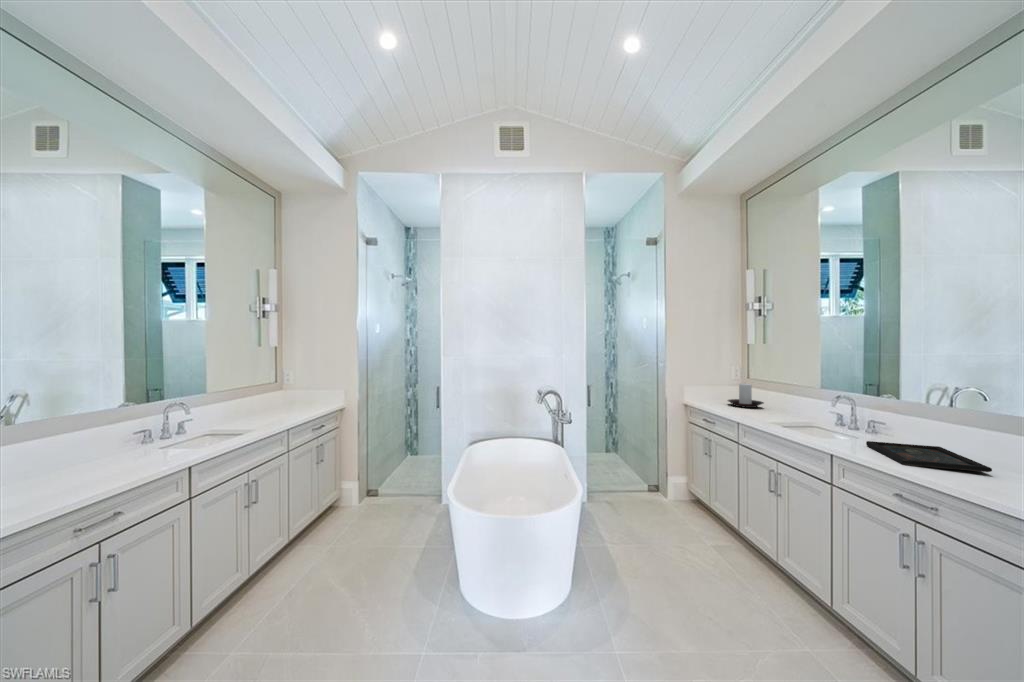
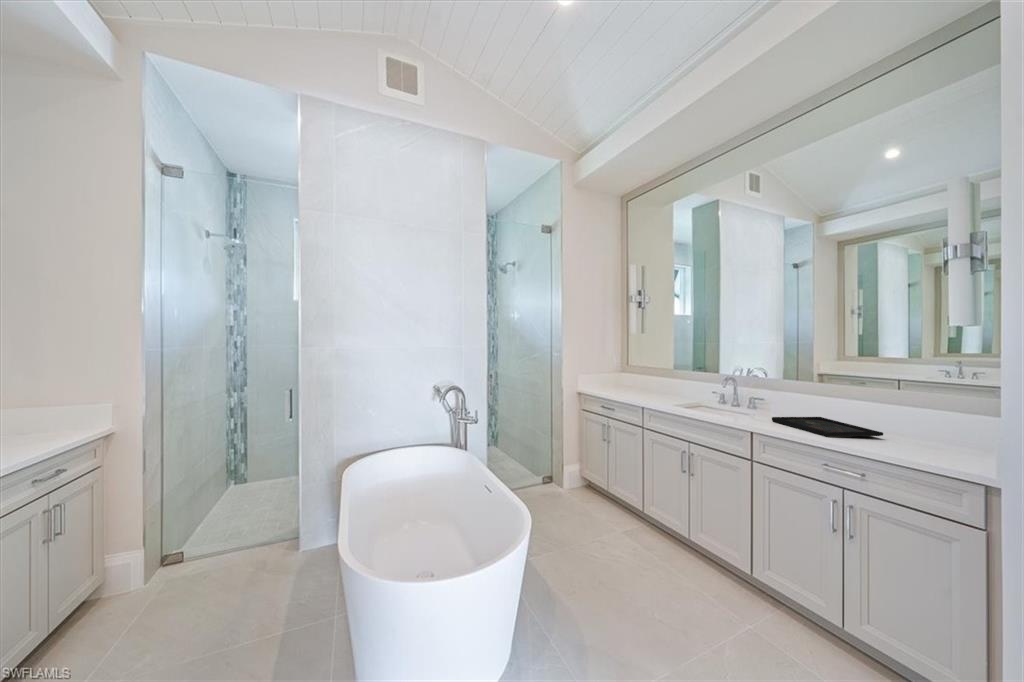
candle holder: present [728,383,764,408] -> none [616,369,647,393]

